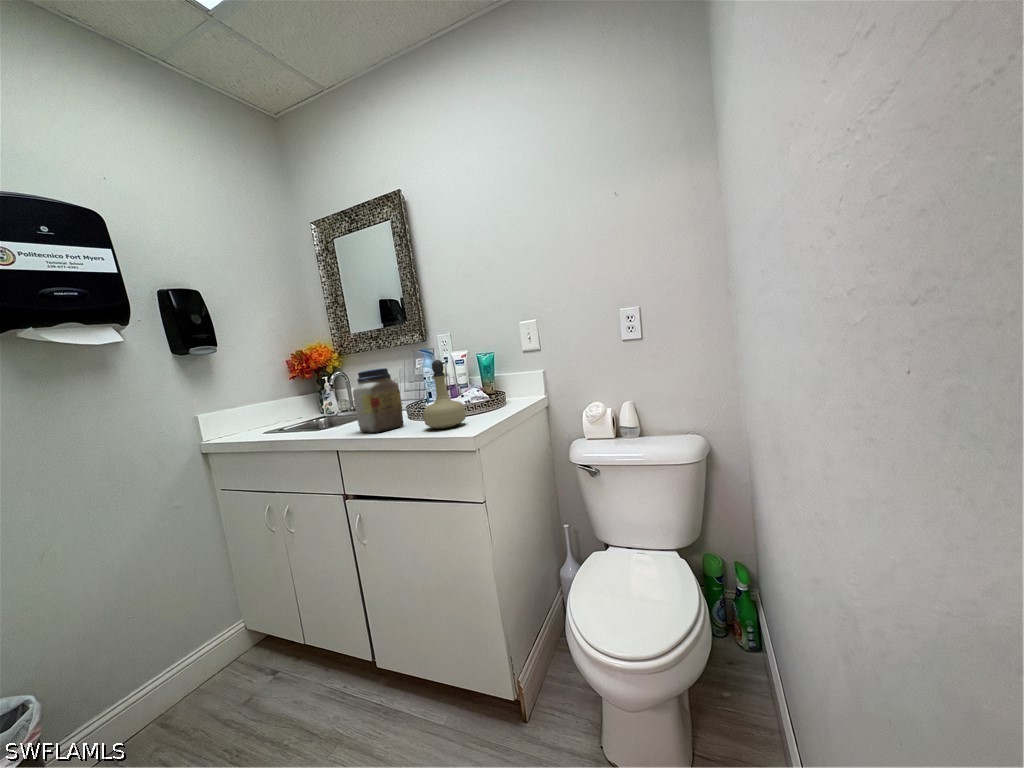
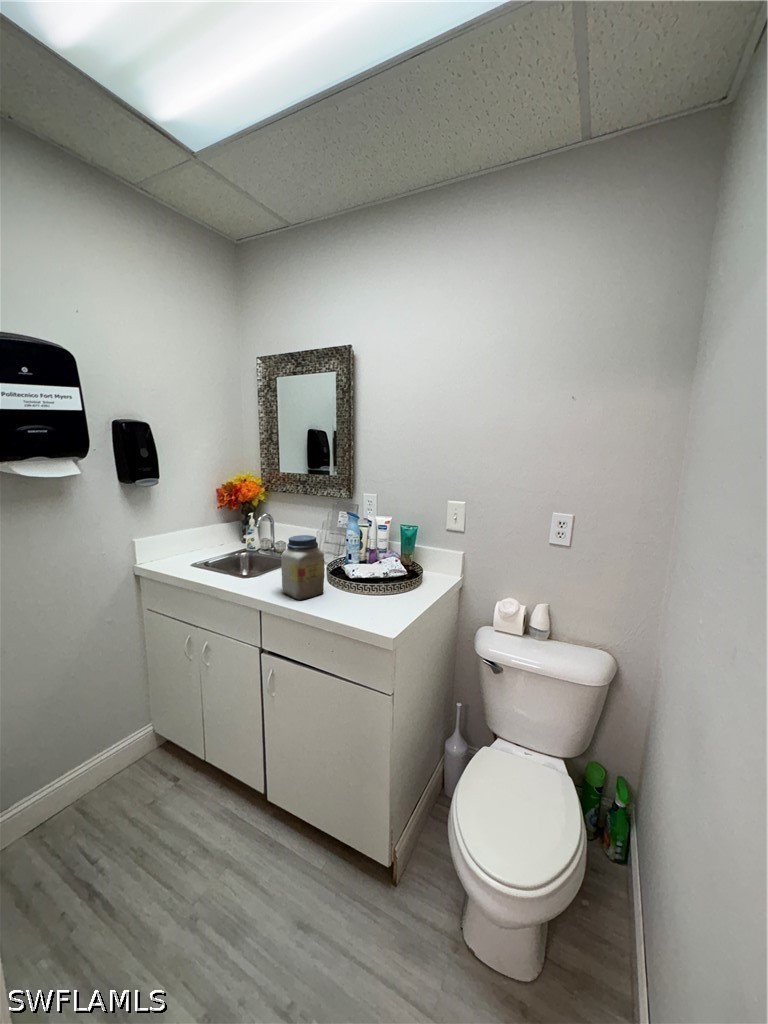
perfume bottle: present [423,360,466,428] -> none [346,547,386,614]

